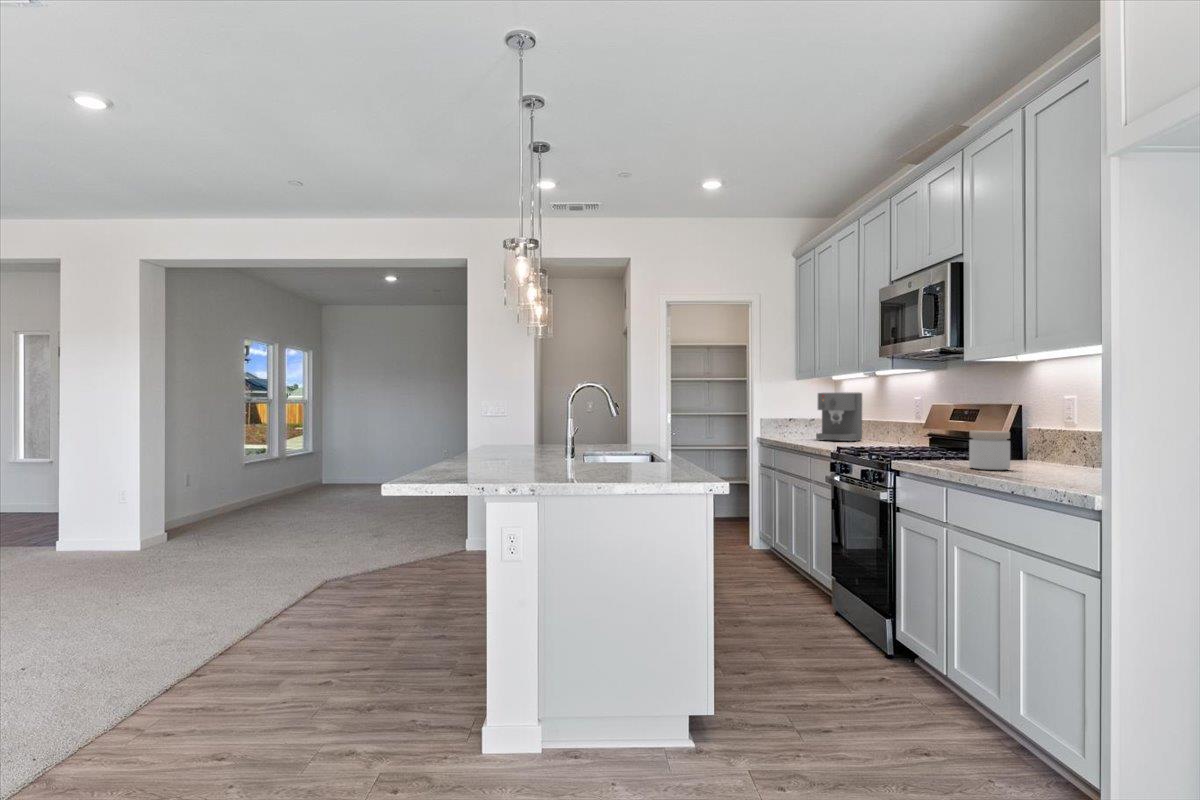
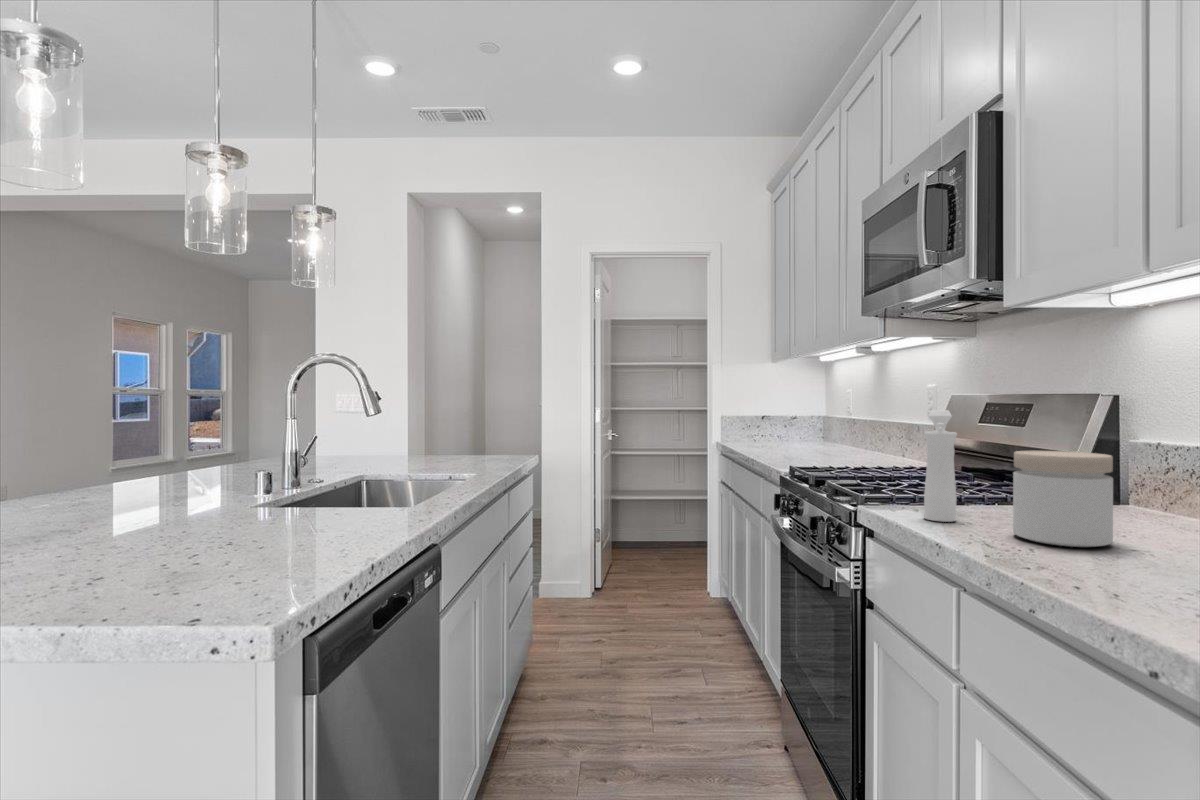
coffee maker: present [816,392,862,442] -> none [785,379,854,452]
pepper mill: none [928,413,944,465] -> present [924,410,957,522]

